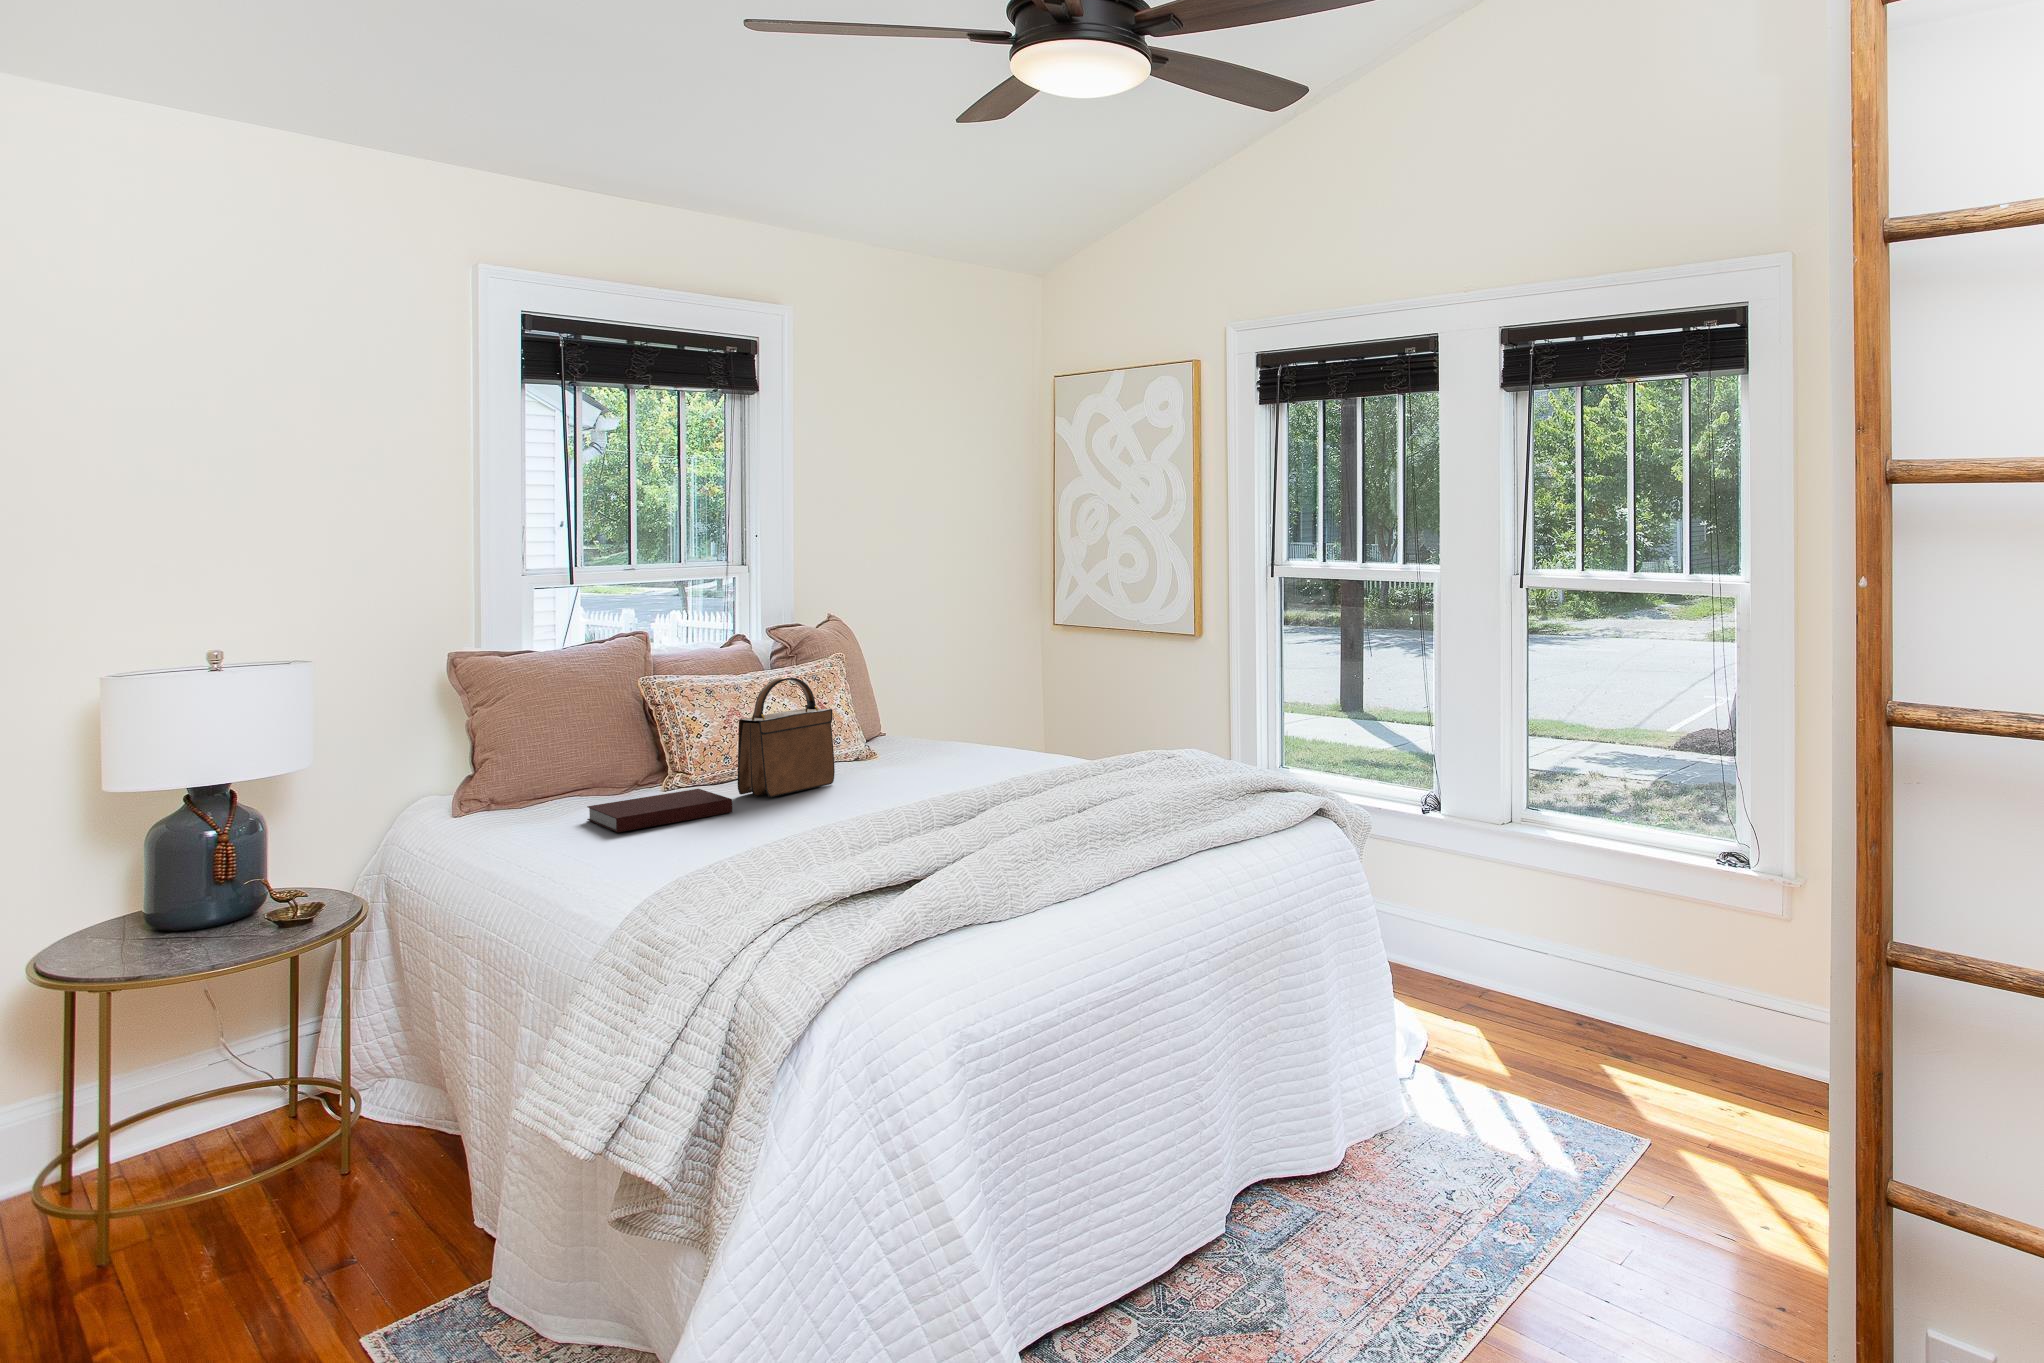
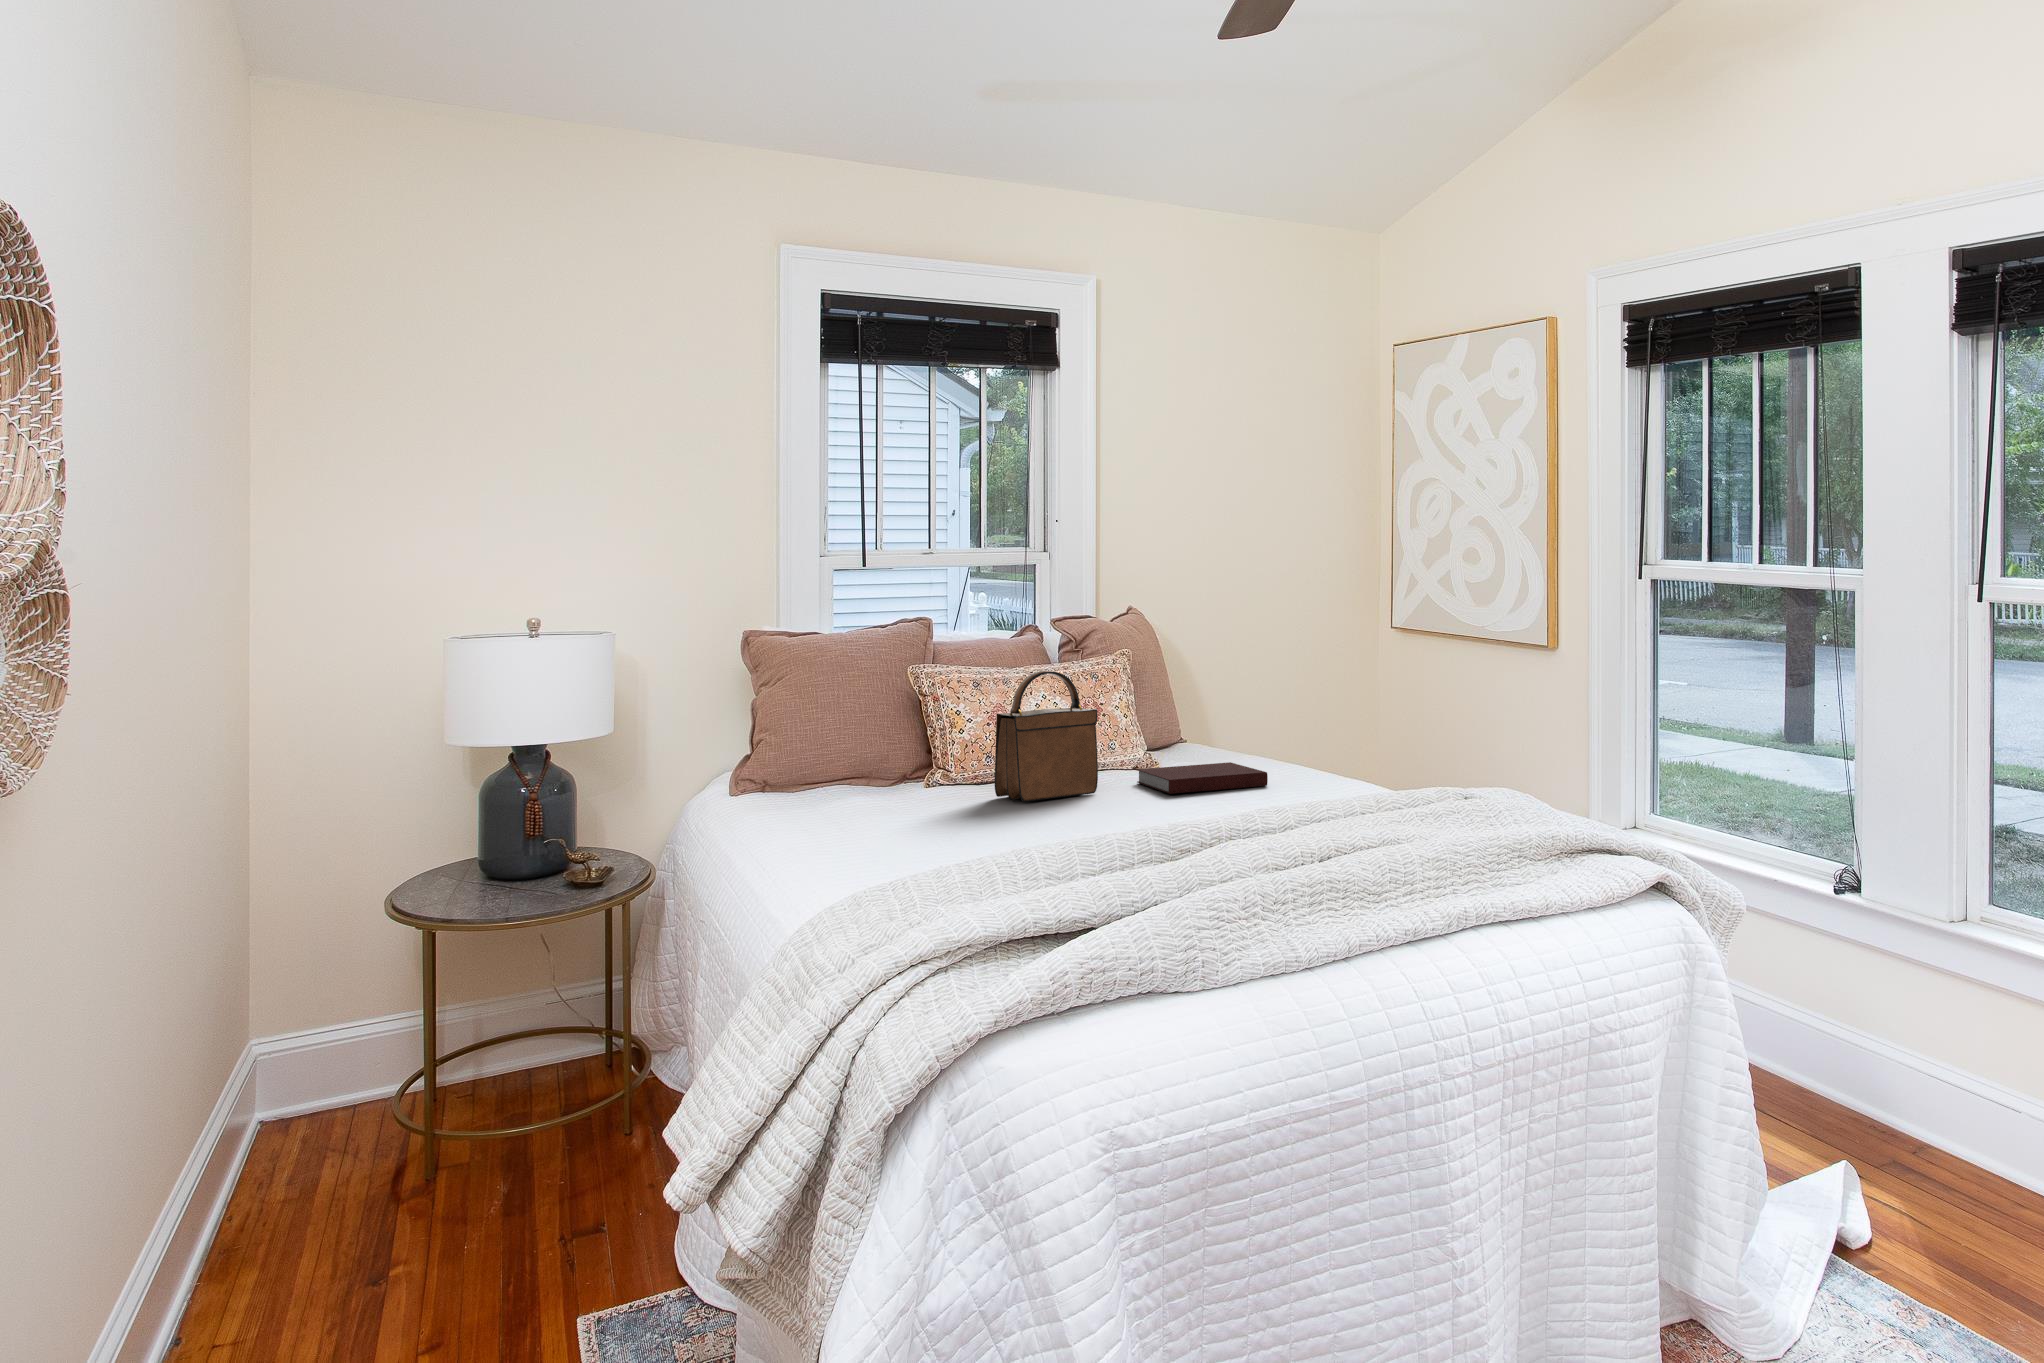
notebook: present [587,789,732,832] -> present [1137,762,1268,794]

